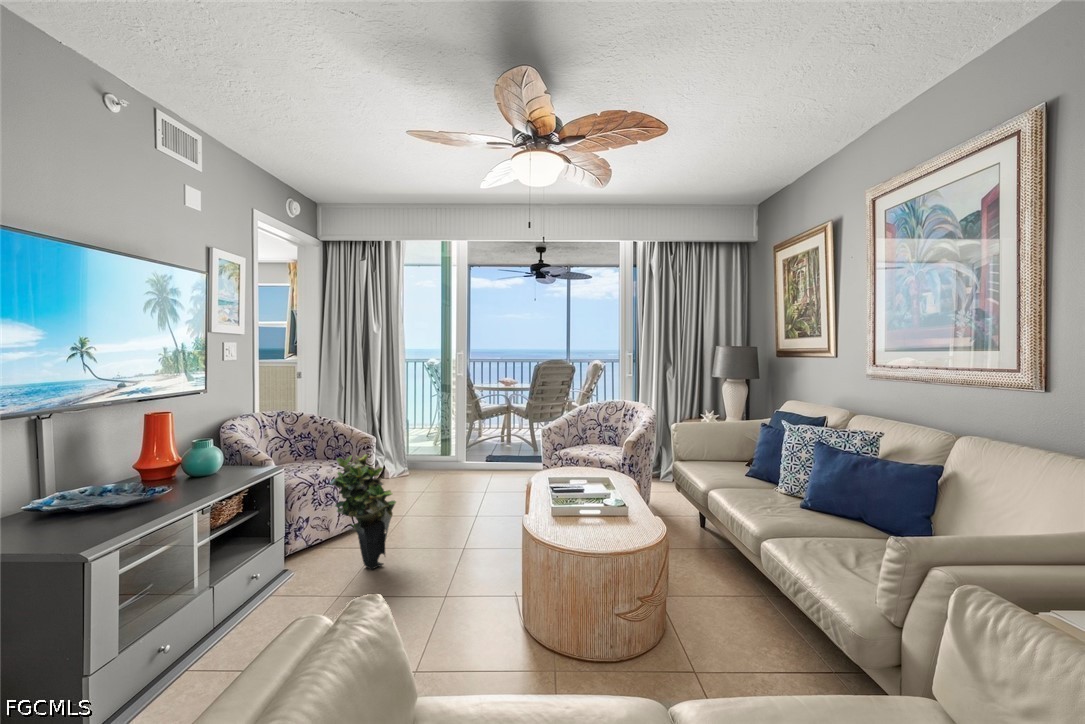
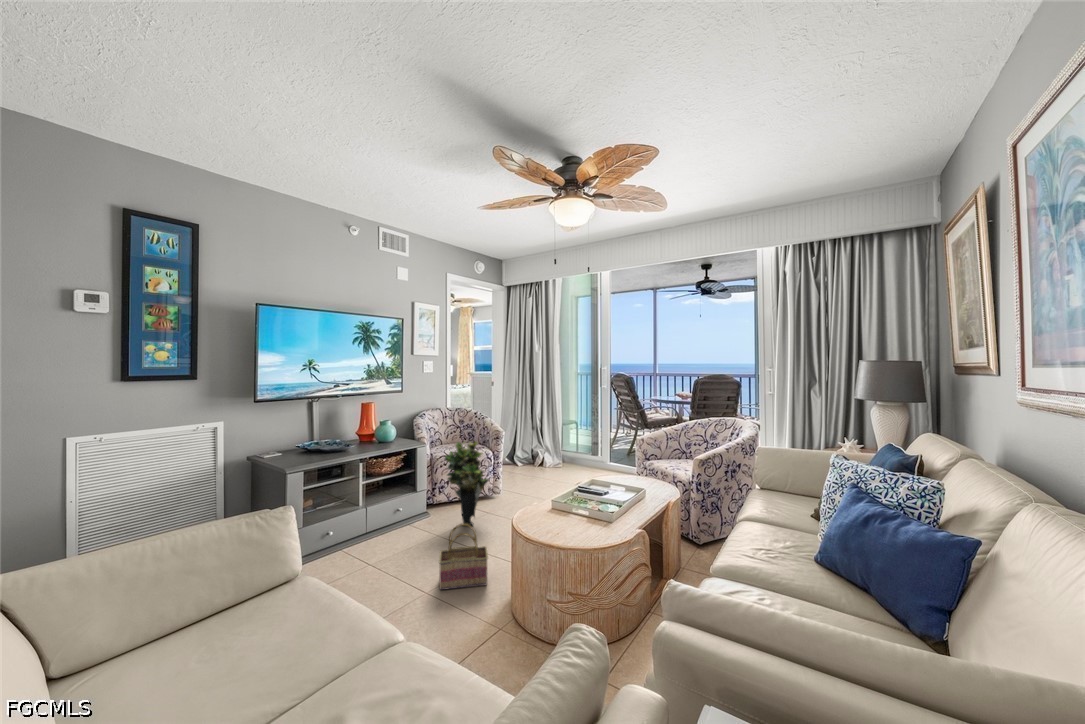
basket: none [423,558,493,652] -> present [439,524,488,590]

